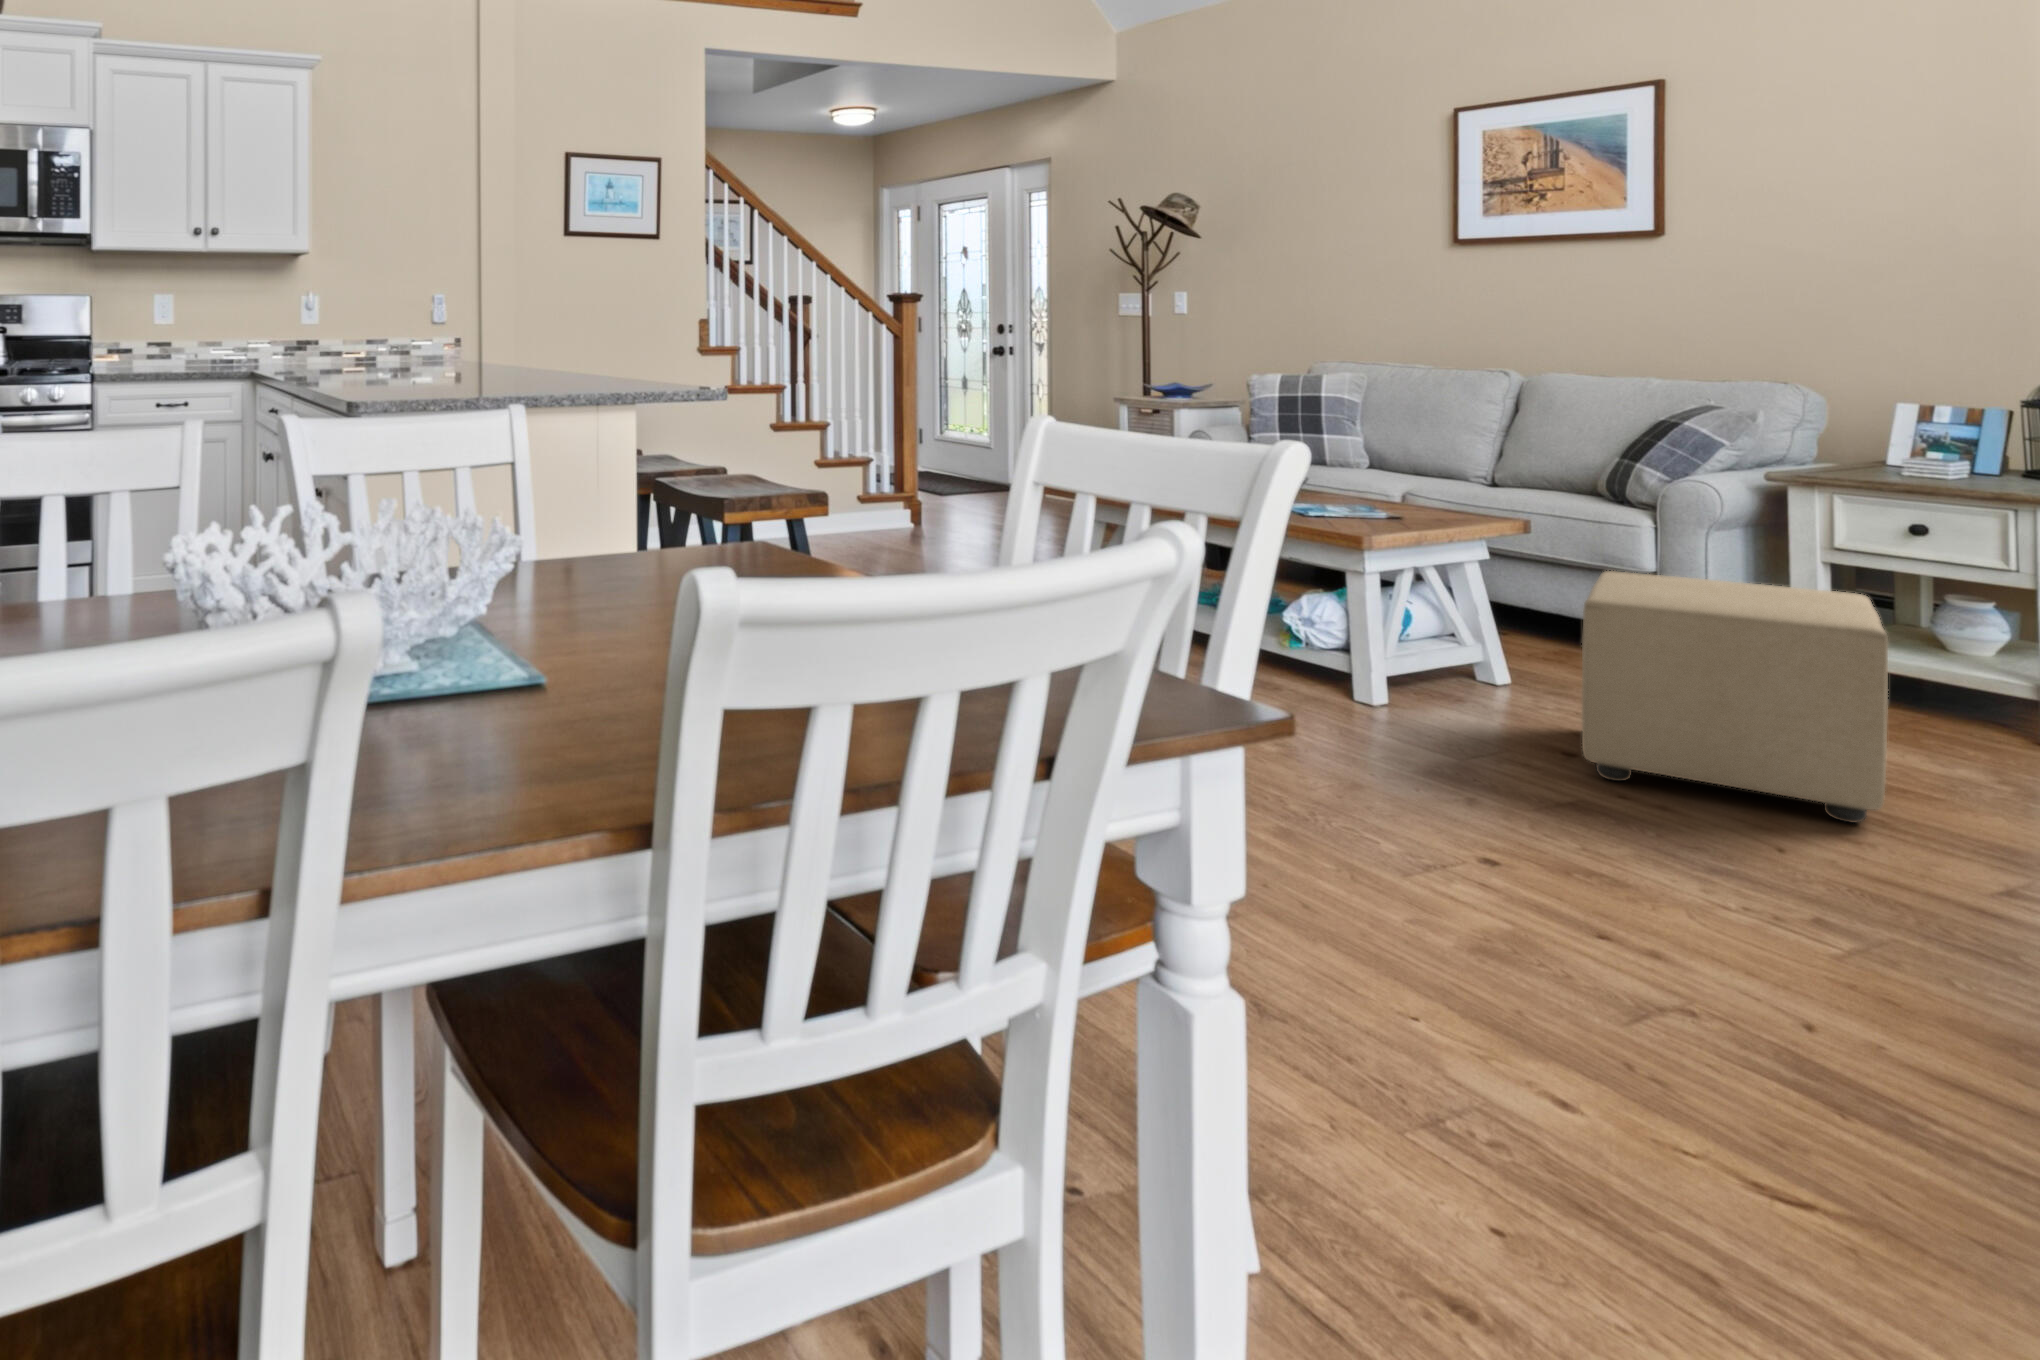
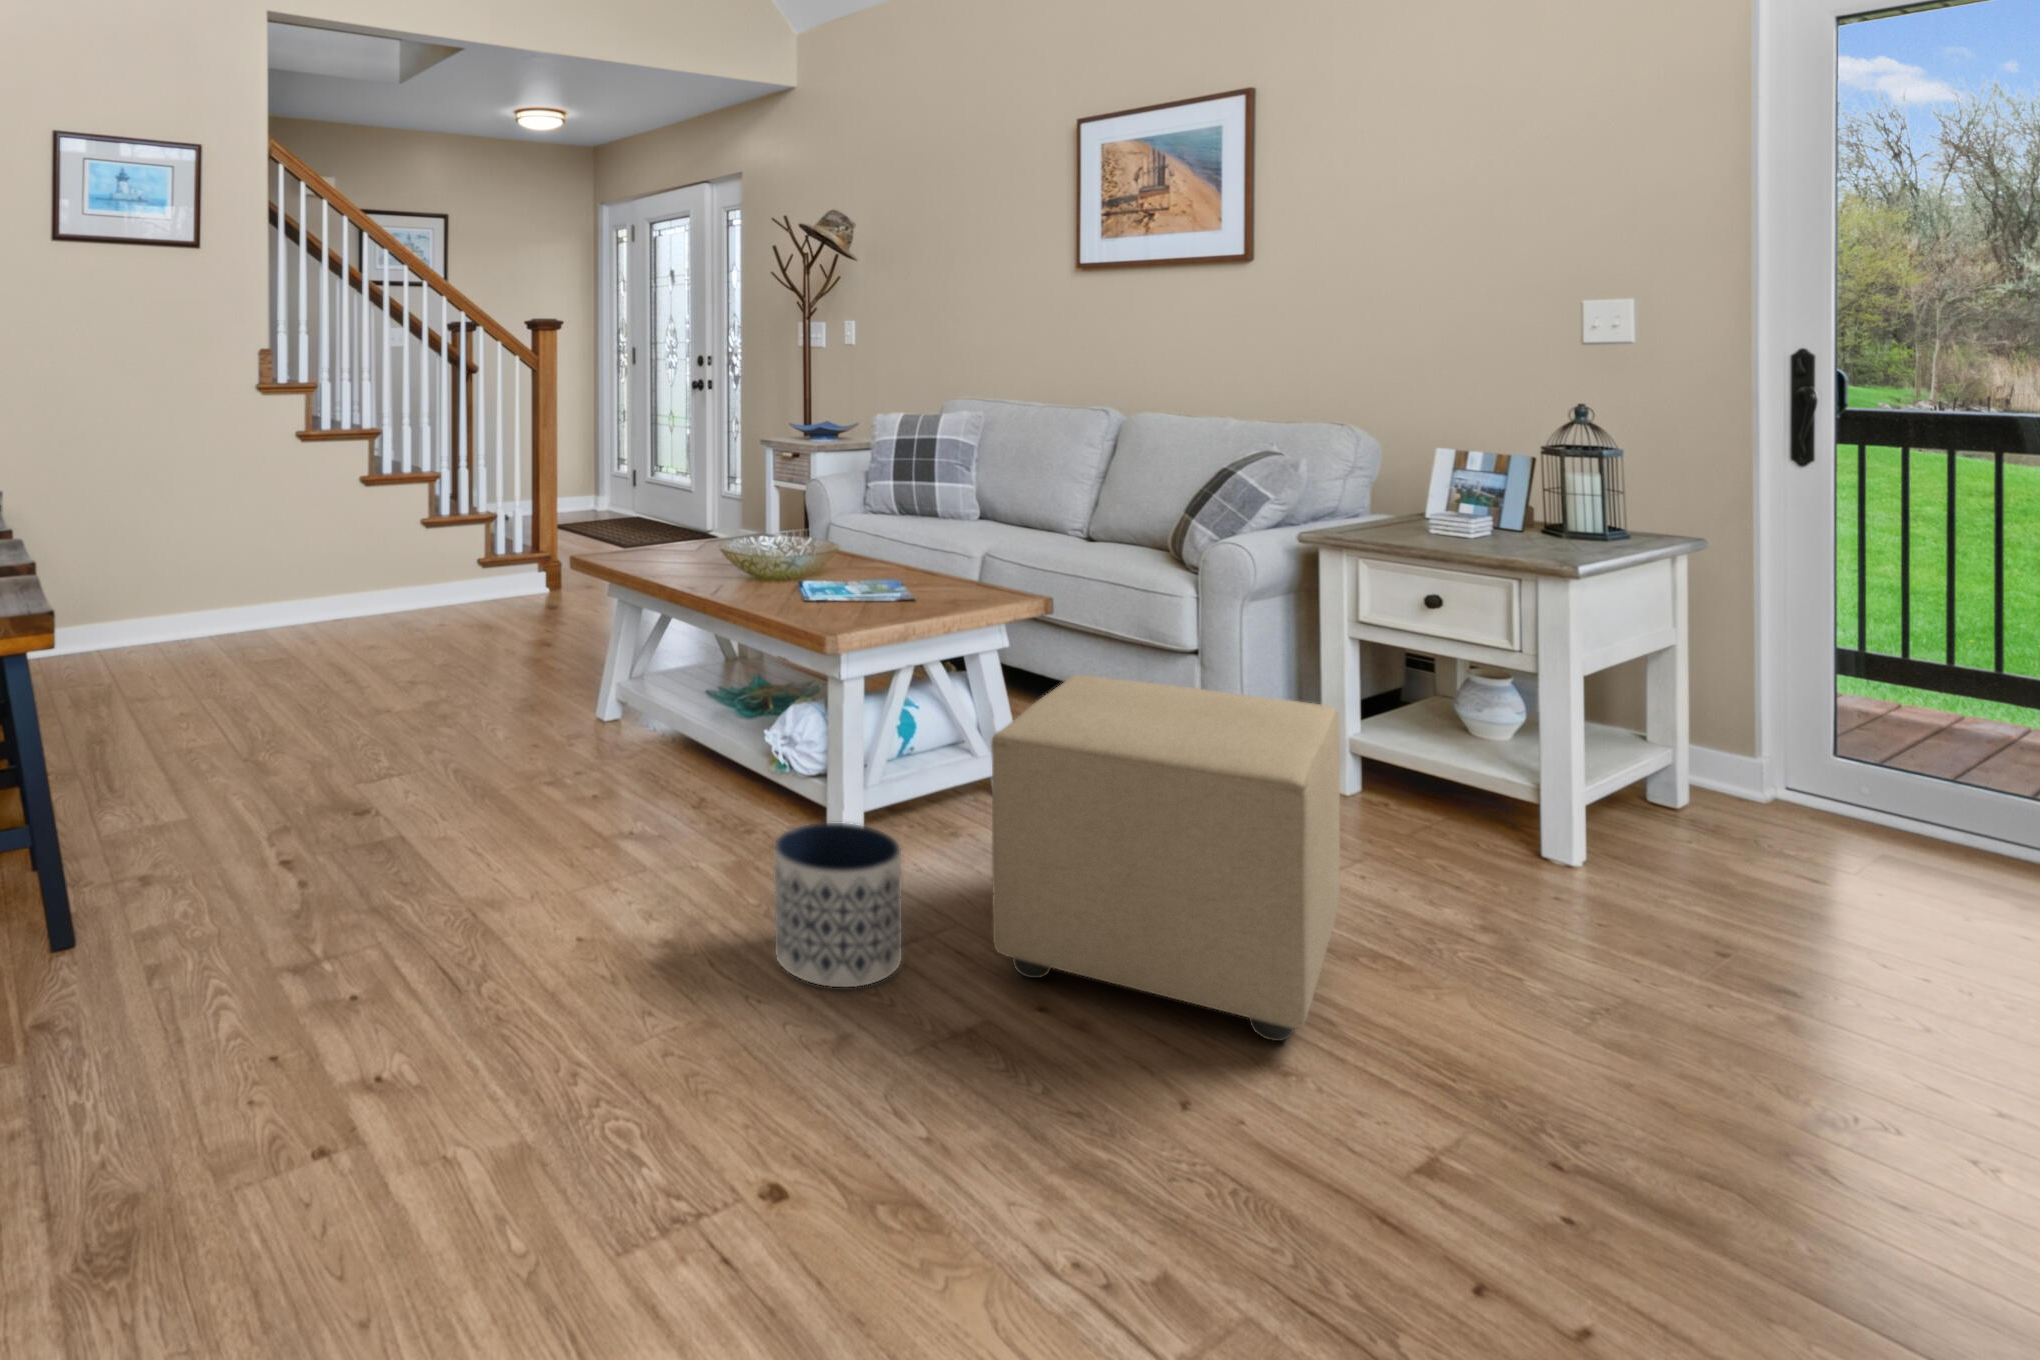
planter: none [1389,669,1502,778] -> present [775,823,902,987]

